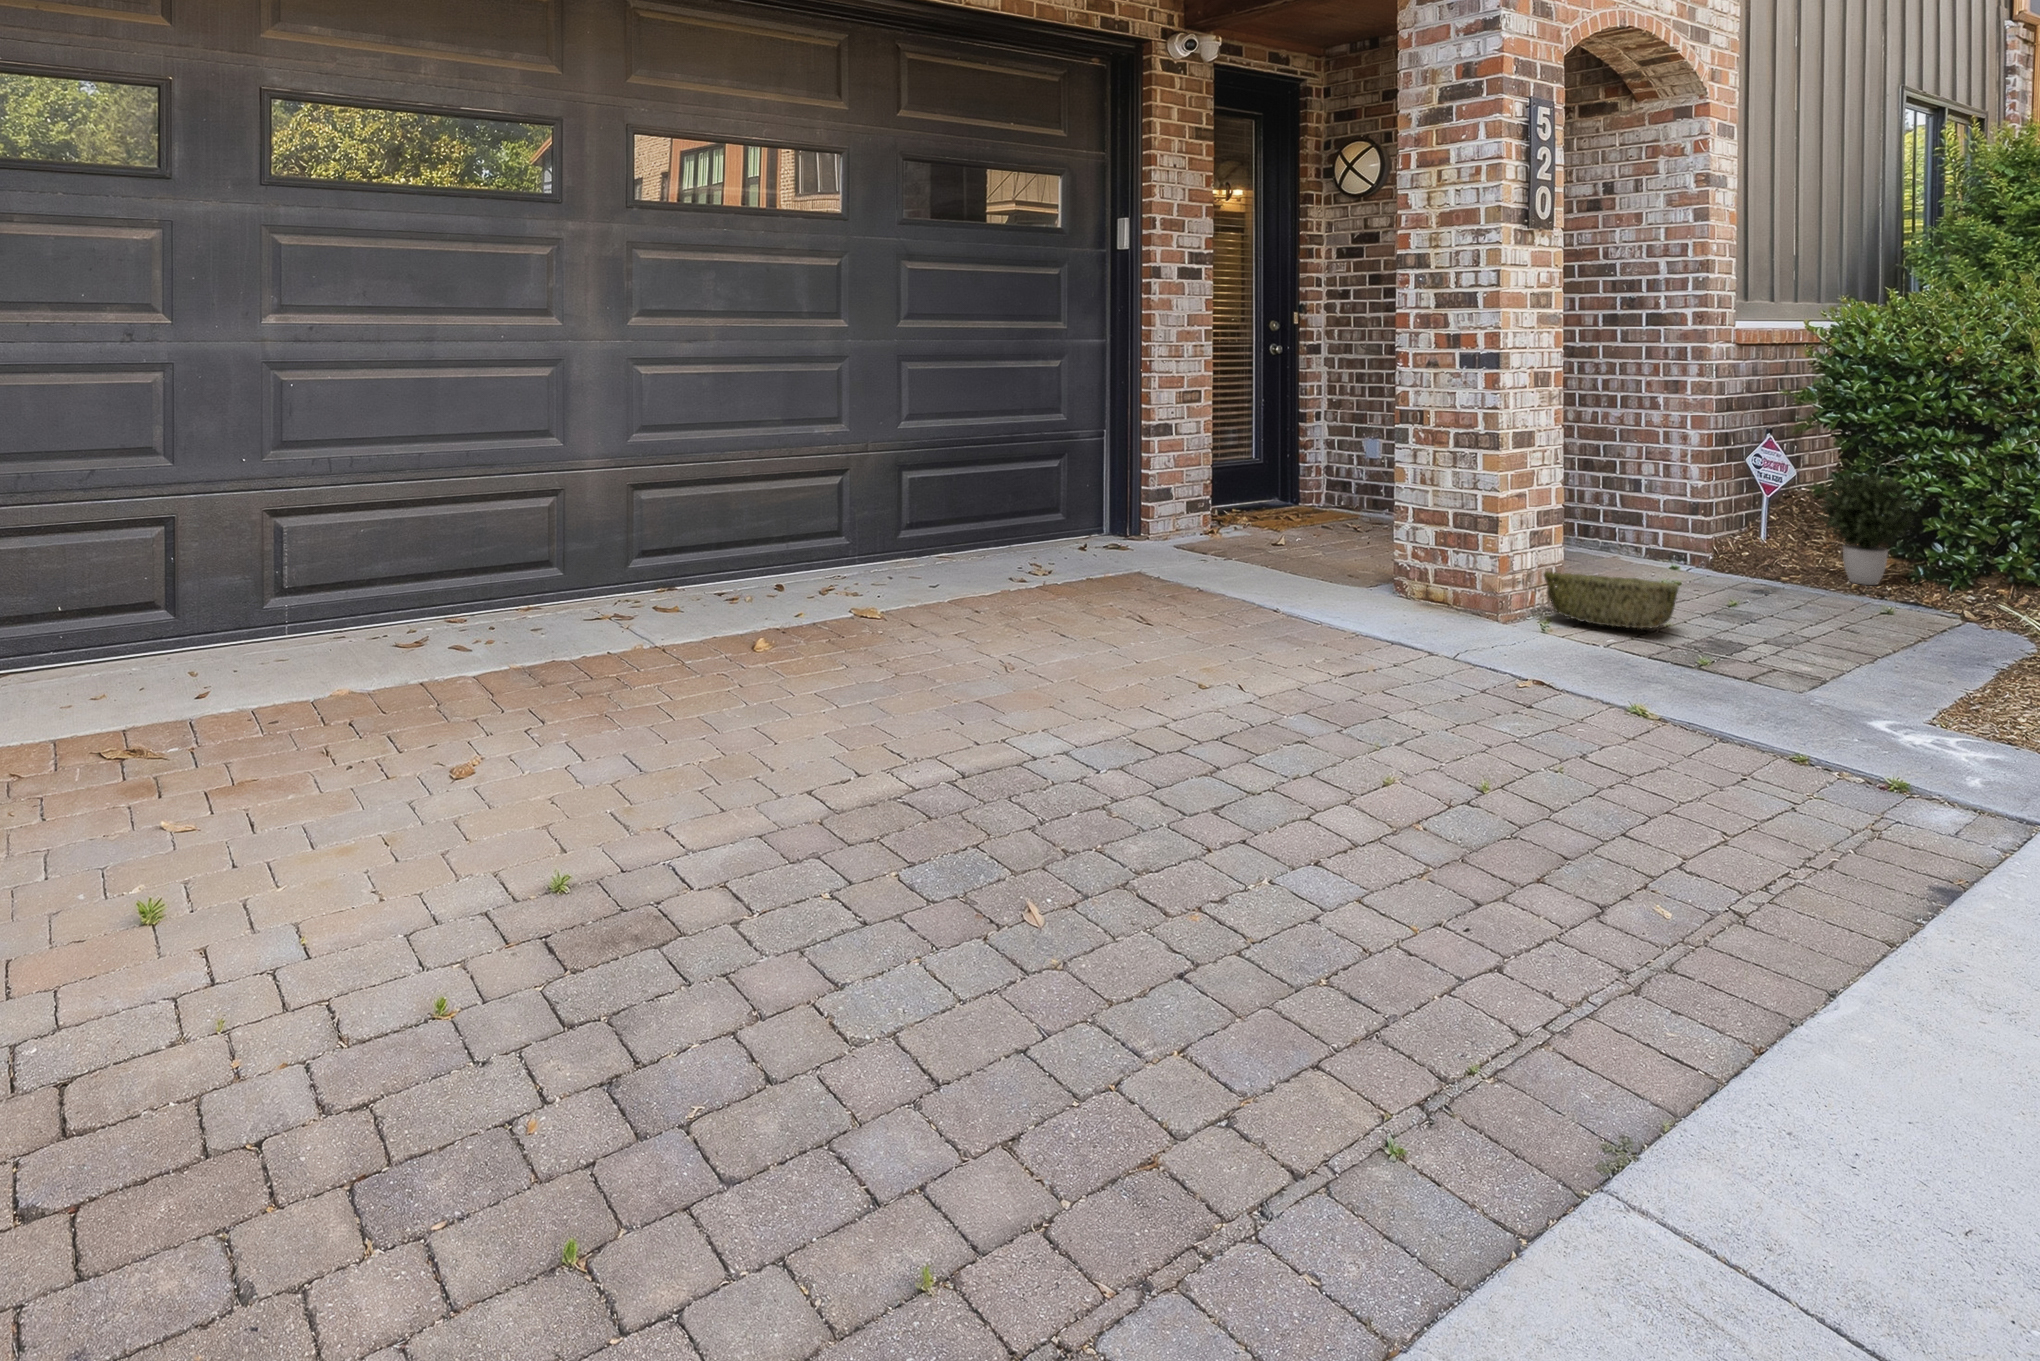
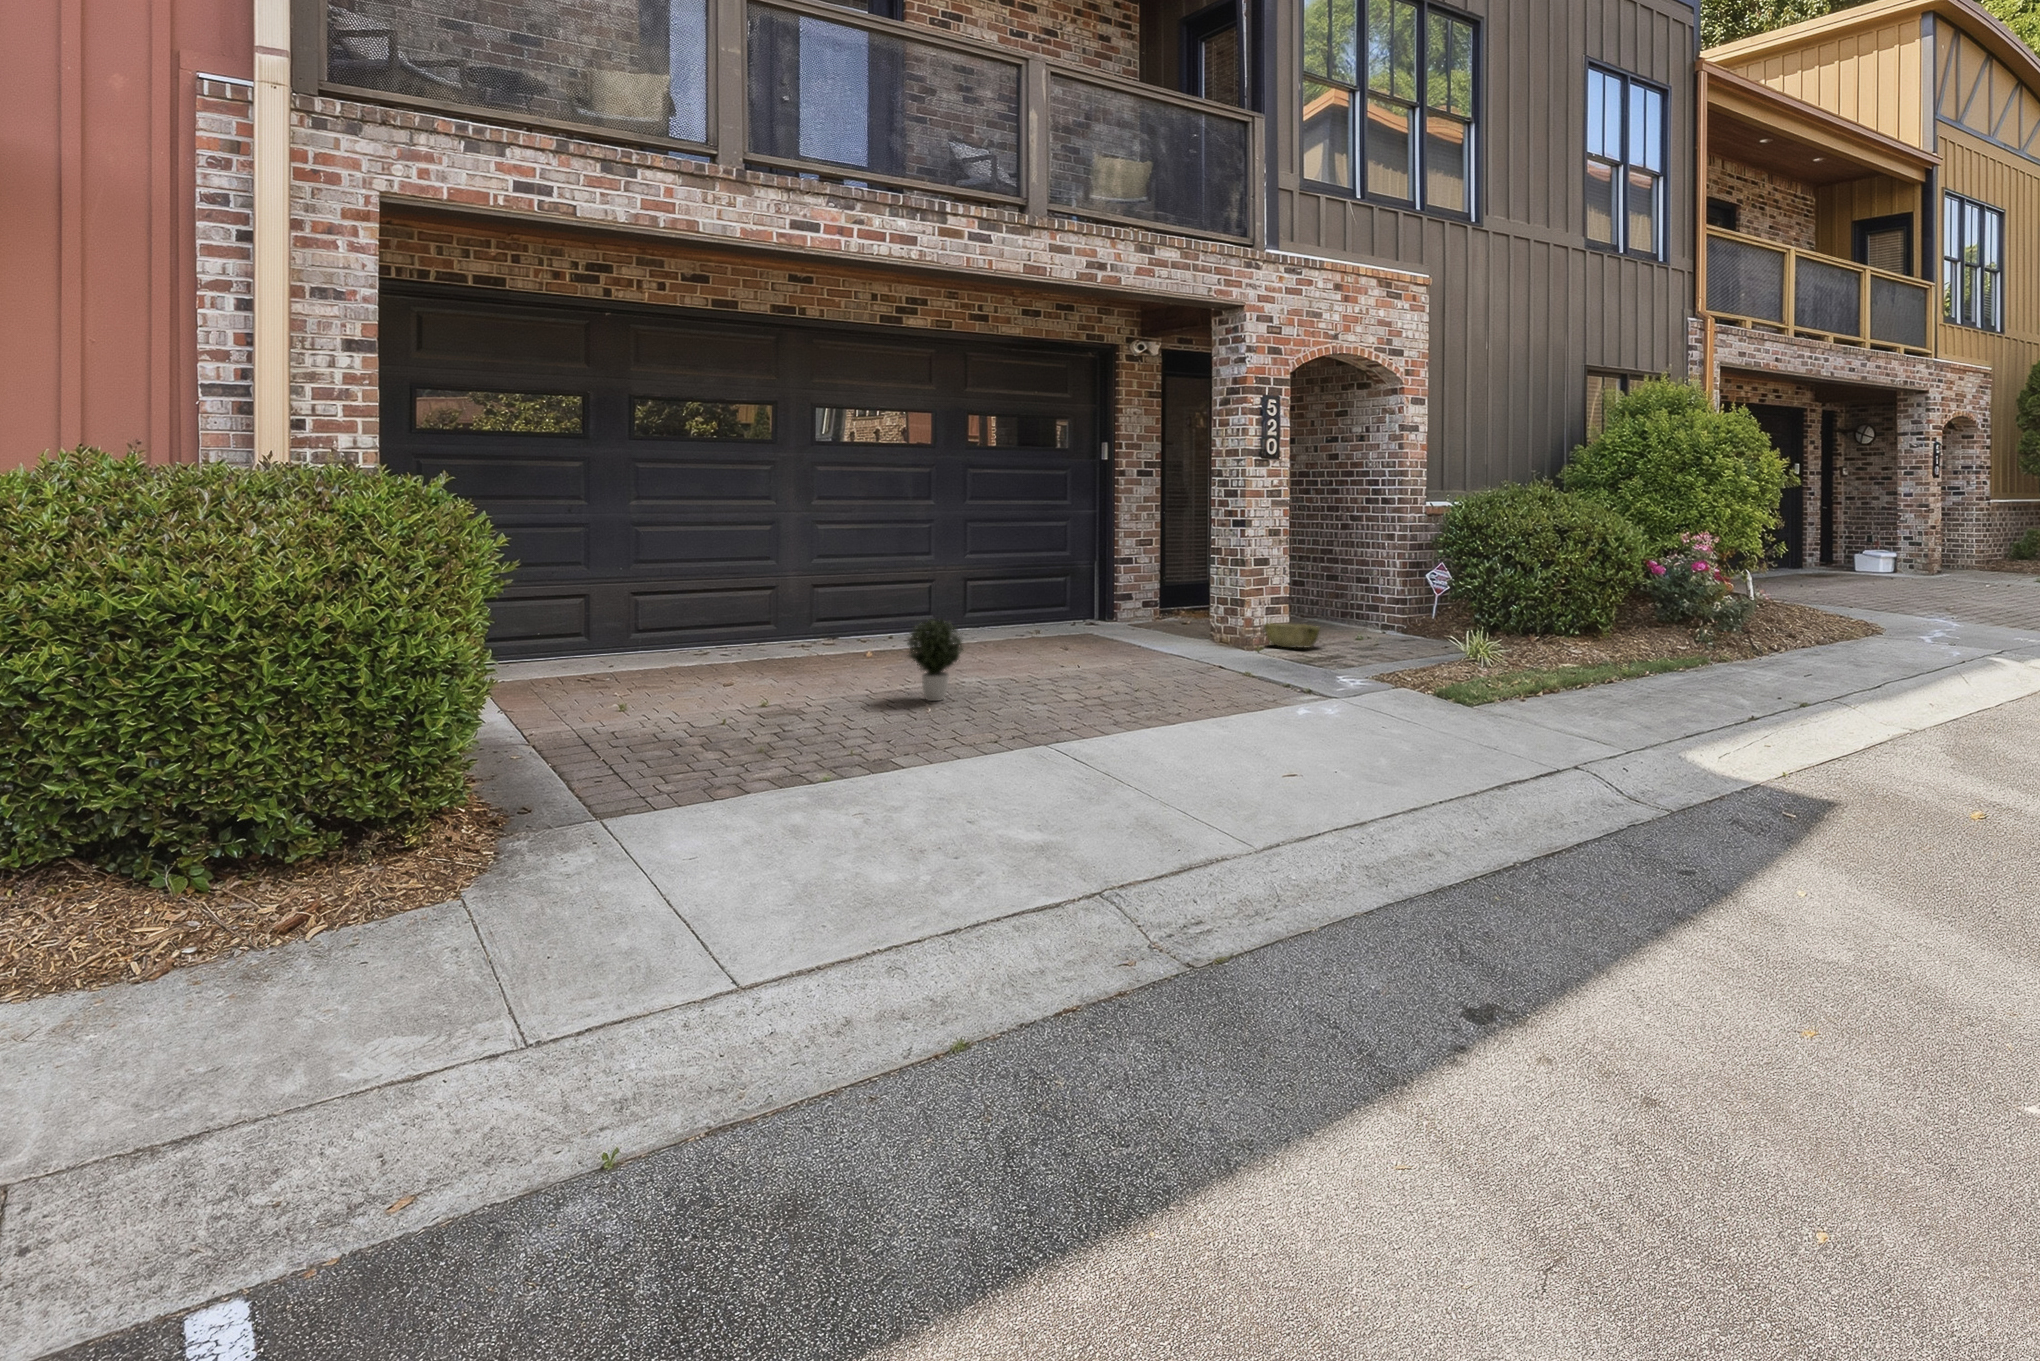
potted plant: present [1820,471,1916,585] -> present [908,619,964,701]

